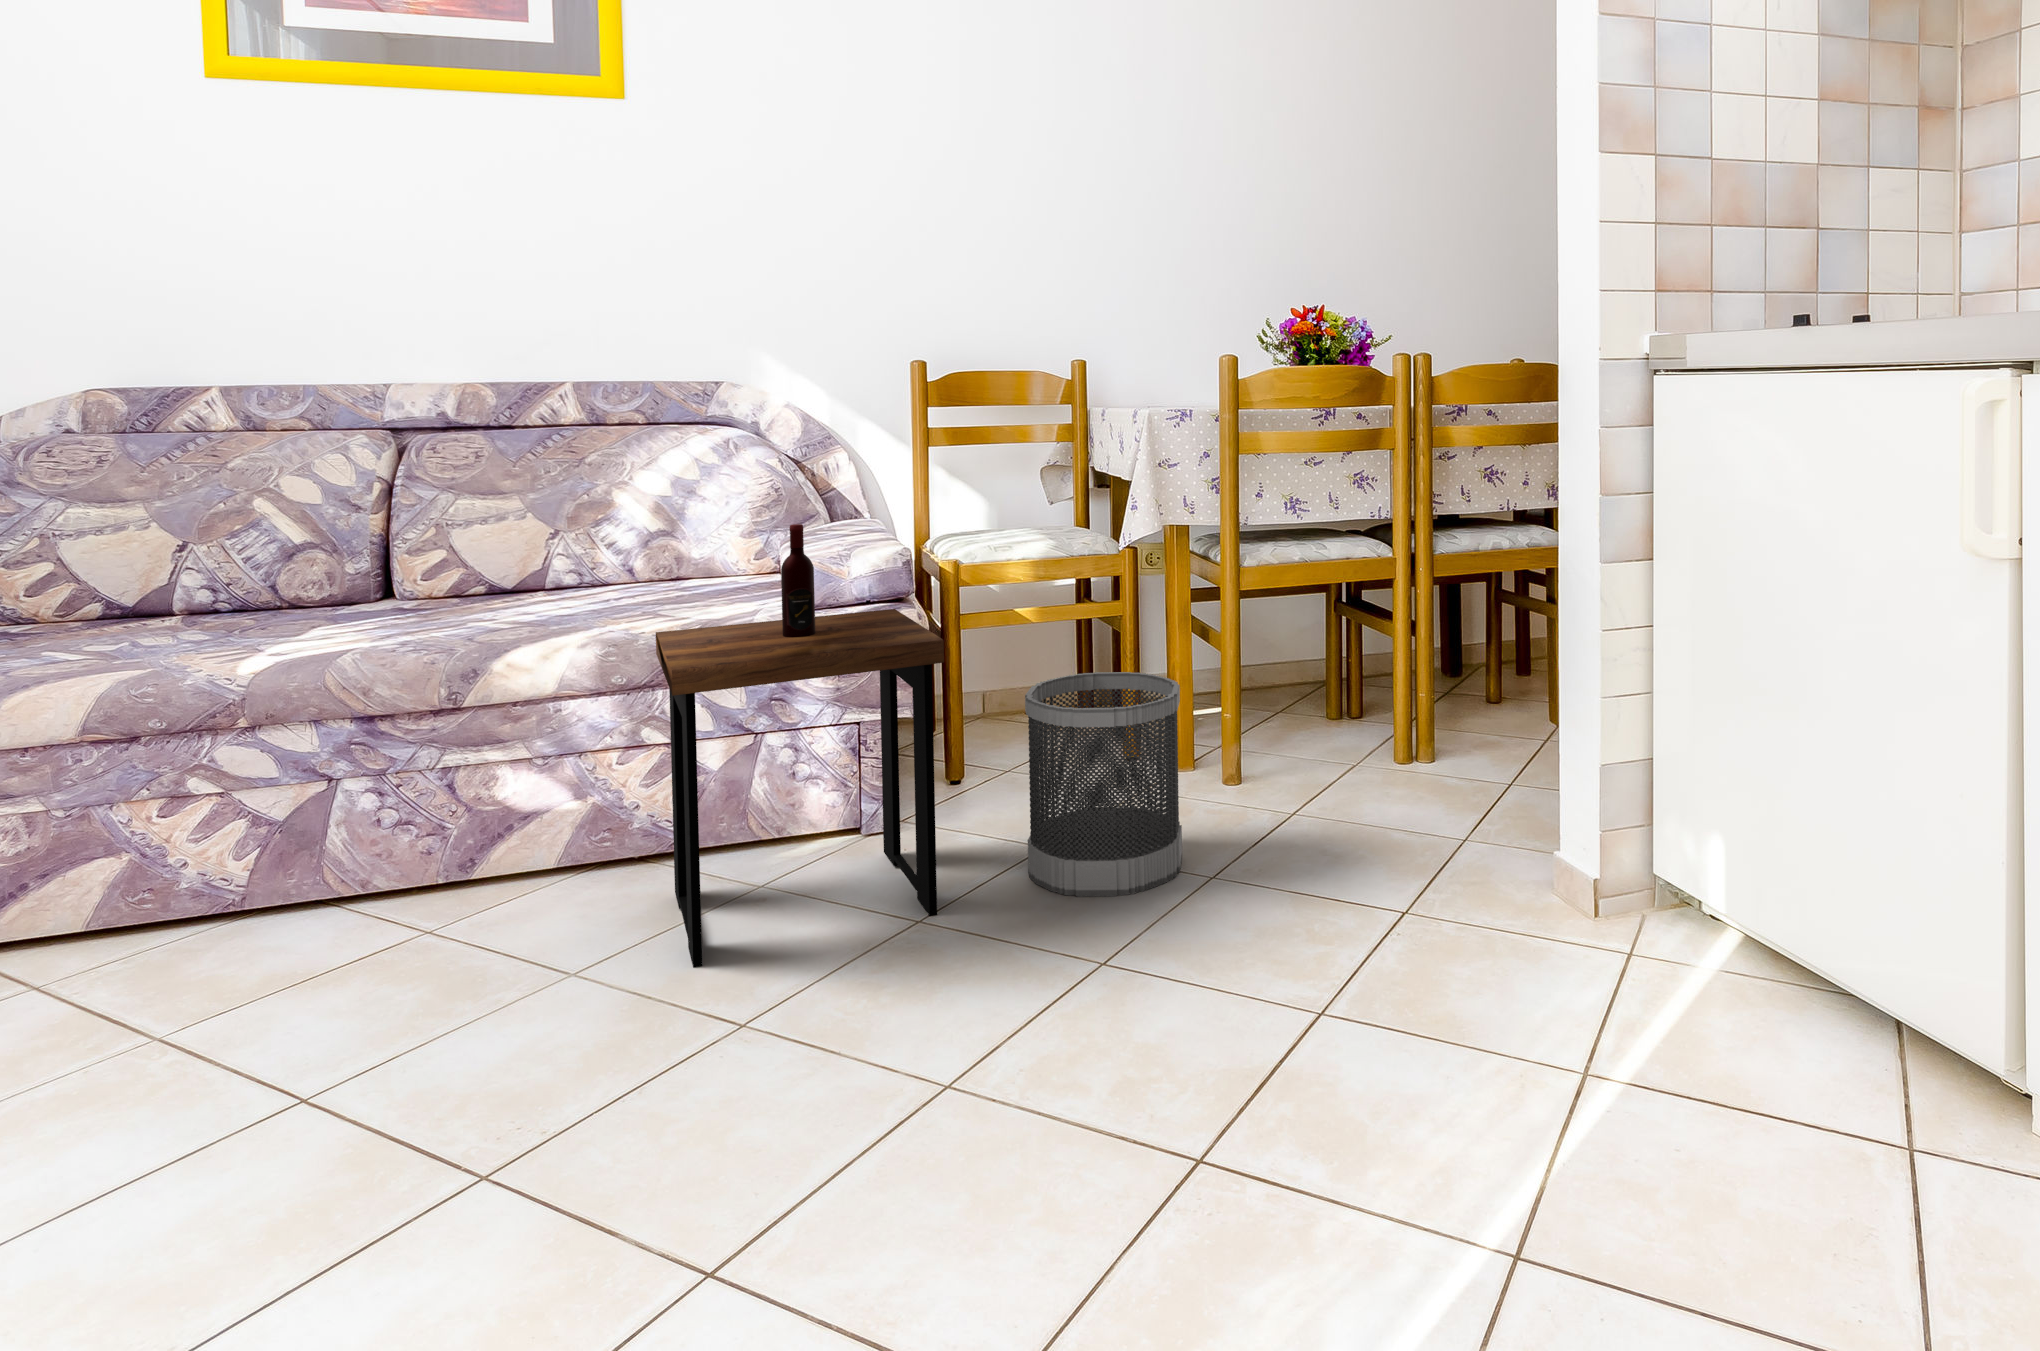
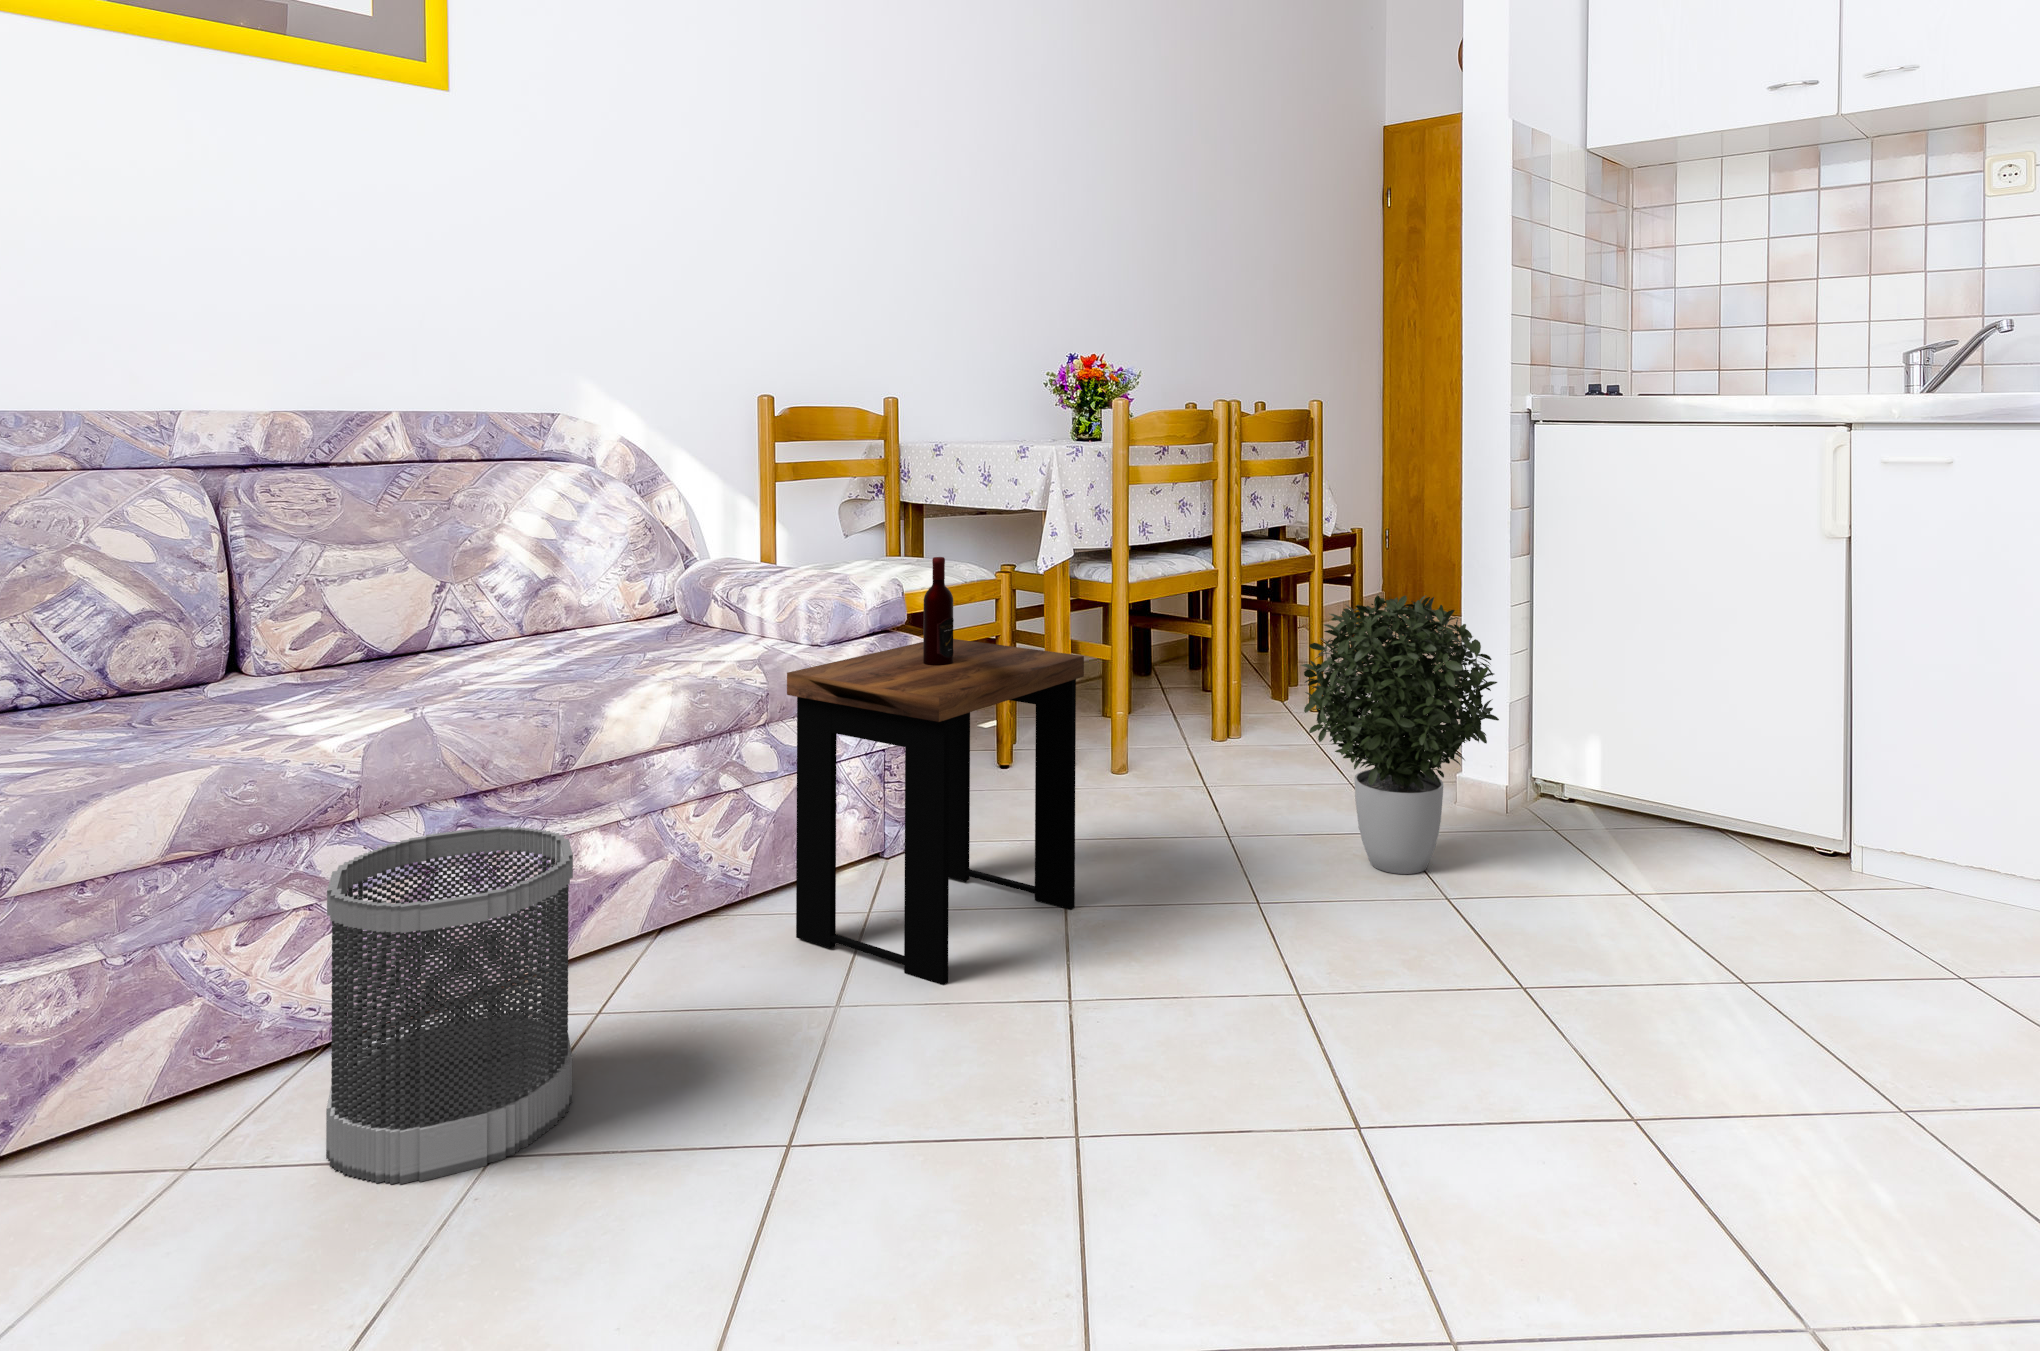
potted plant: none [1229,592,1465,953] -> present [1301,594,1499,874]
wastebasket: present [1025,672,1182,896] -> present [326,826,573,1184]

